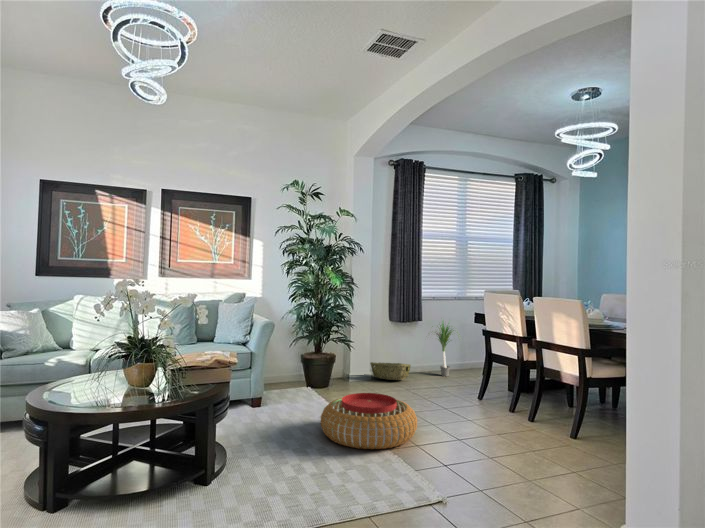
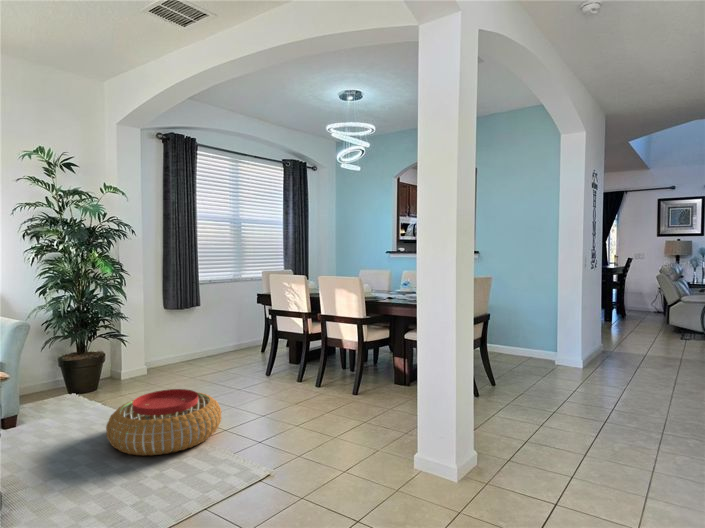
potted plant: present [436,323,454,376] -> none [204,298,244,358]
woven basket: present [370,362,411,380] -> none [146,351,193,370]

